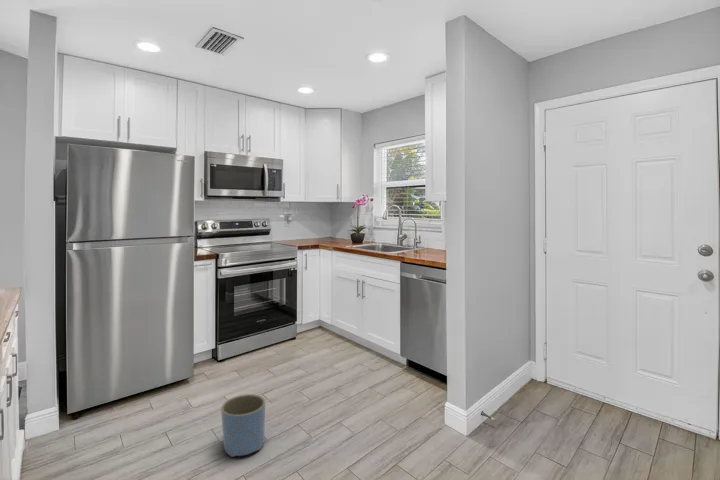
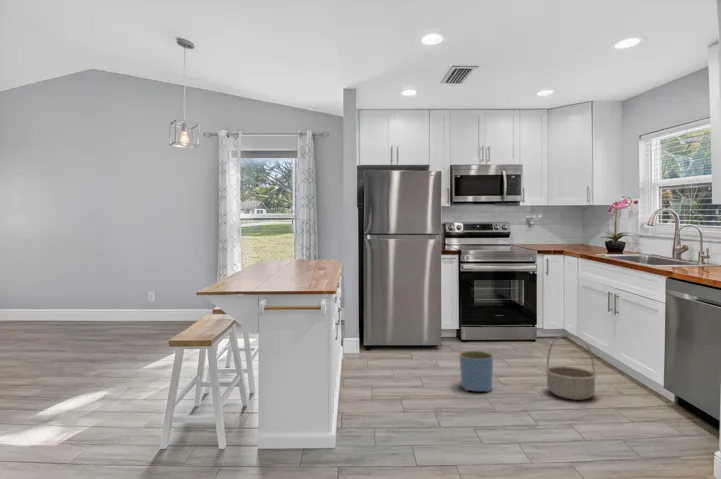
basket: none [324,360,375,433] -> present [545,334,596,400]

